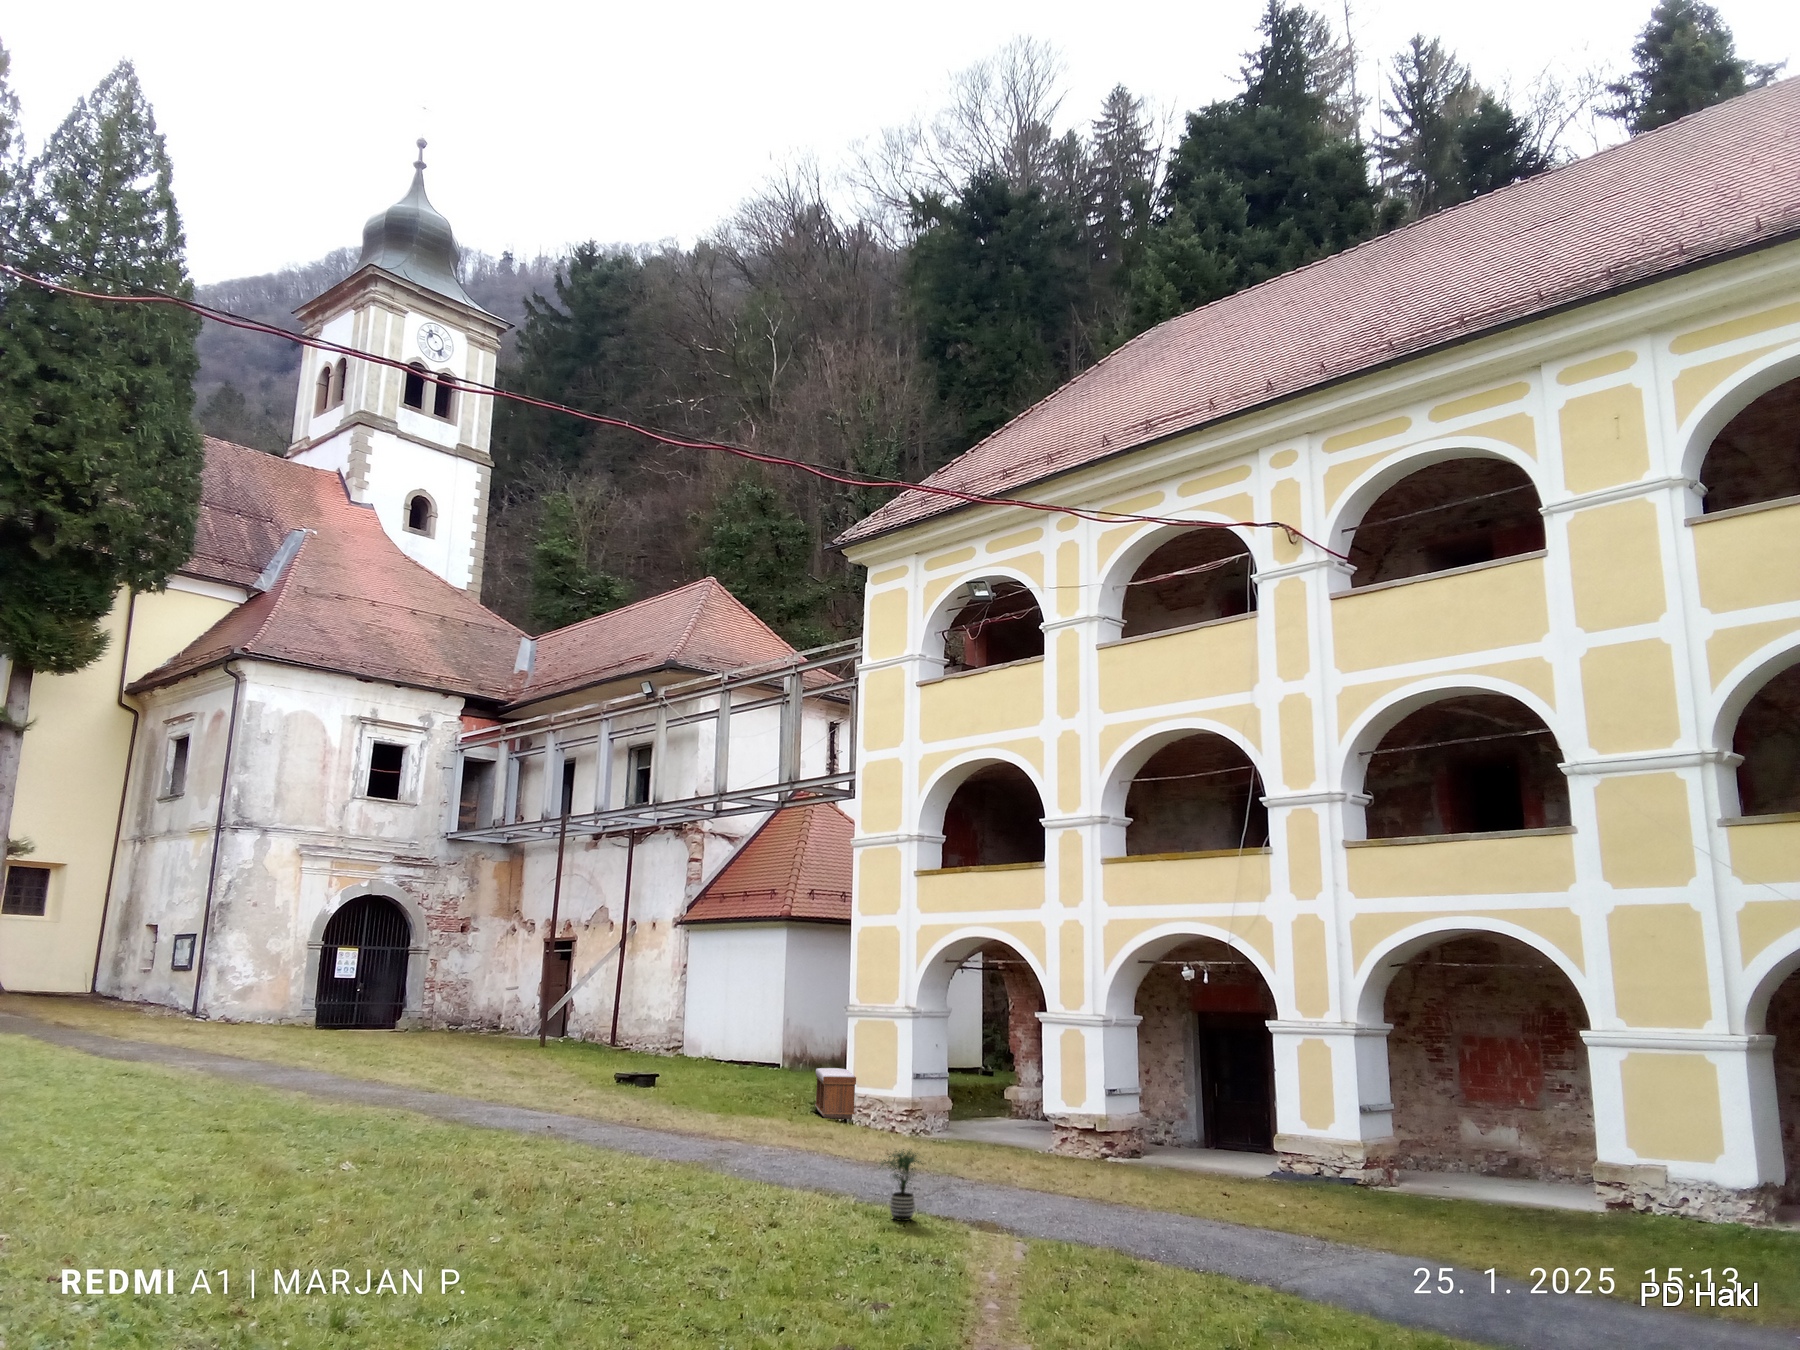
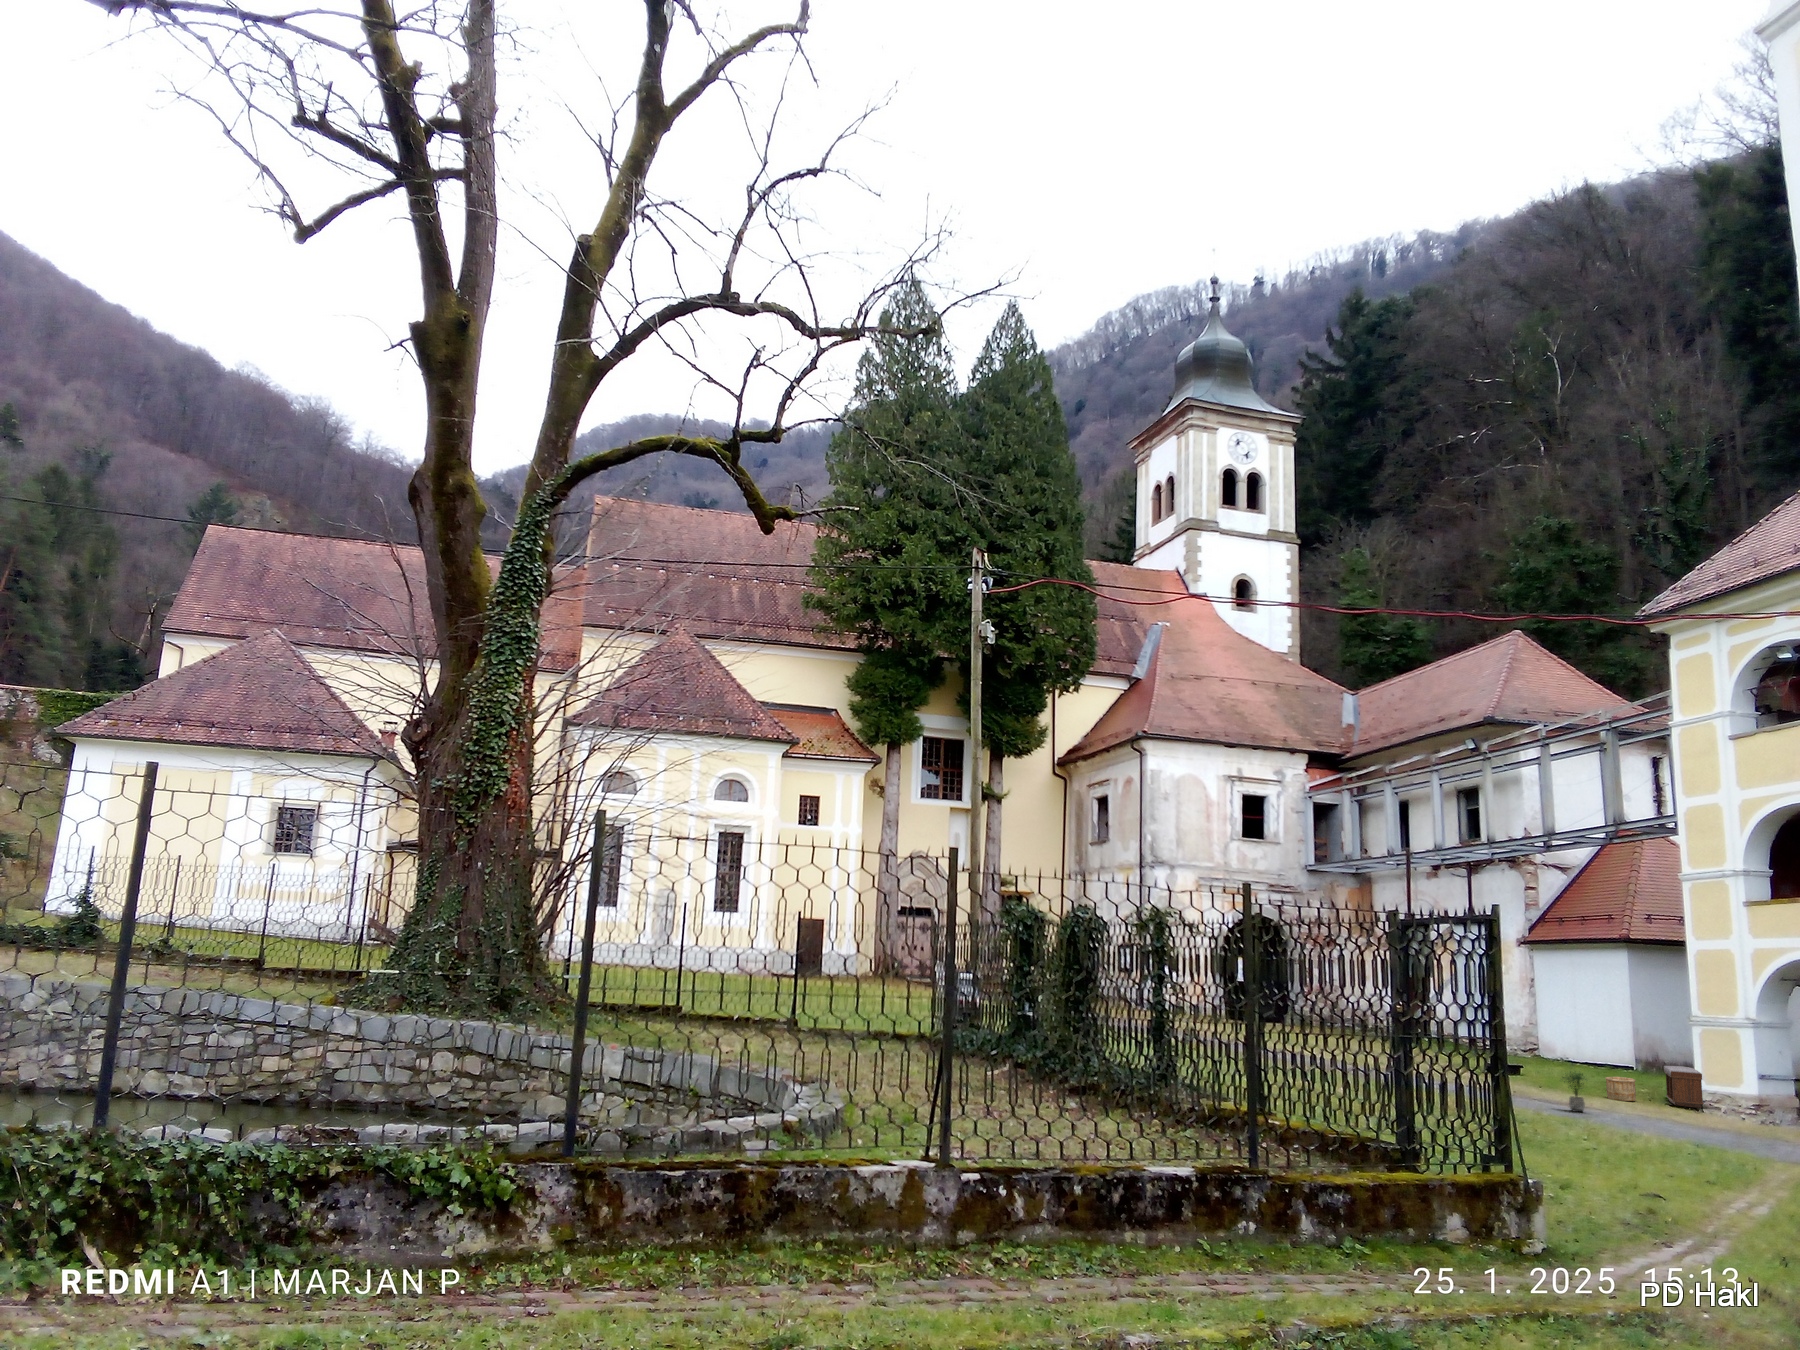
wooden bucket: none [751,1088,785,1119] -> present [1605,1077,1636,1101]
potted plant: present [879,1149,923,1221] -> present [1561,1072,1586,1112]

